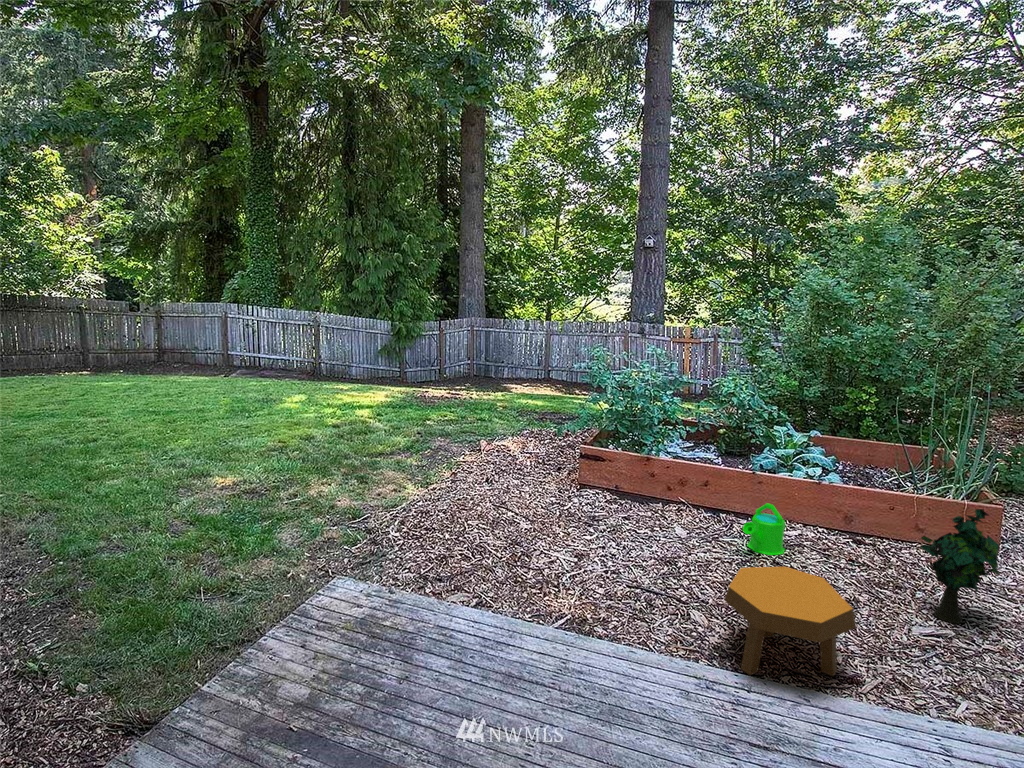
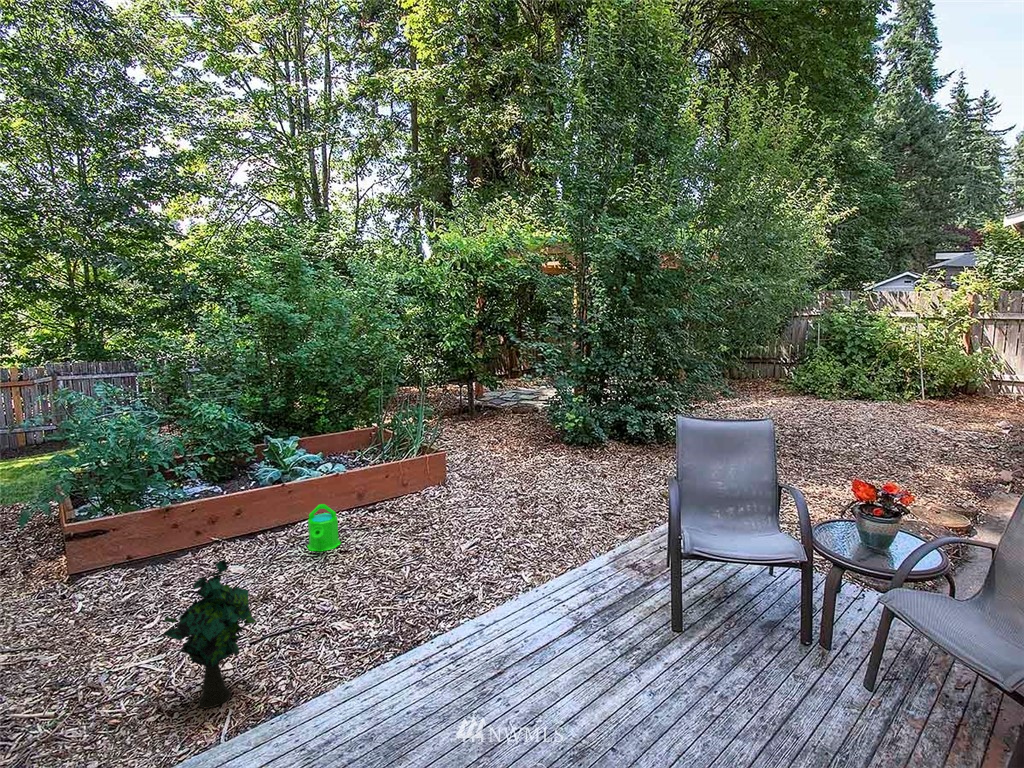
decorative plant: present [920,509,1000,623] -> present [162,559,256,708]
footstool: present [724,566,856,676] -> none [378,536,476,638]

